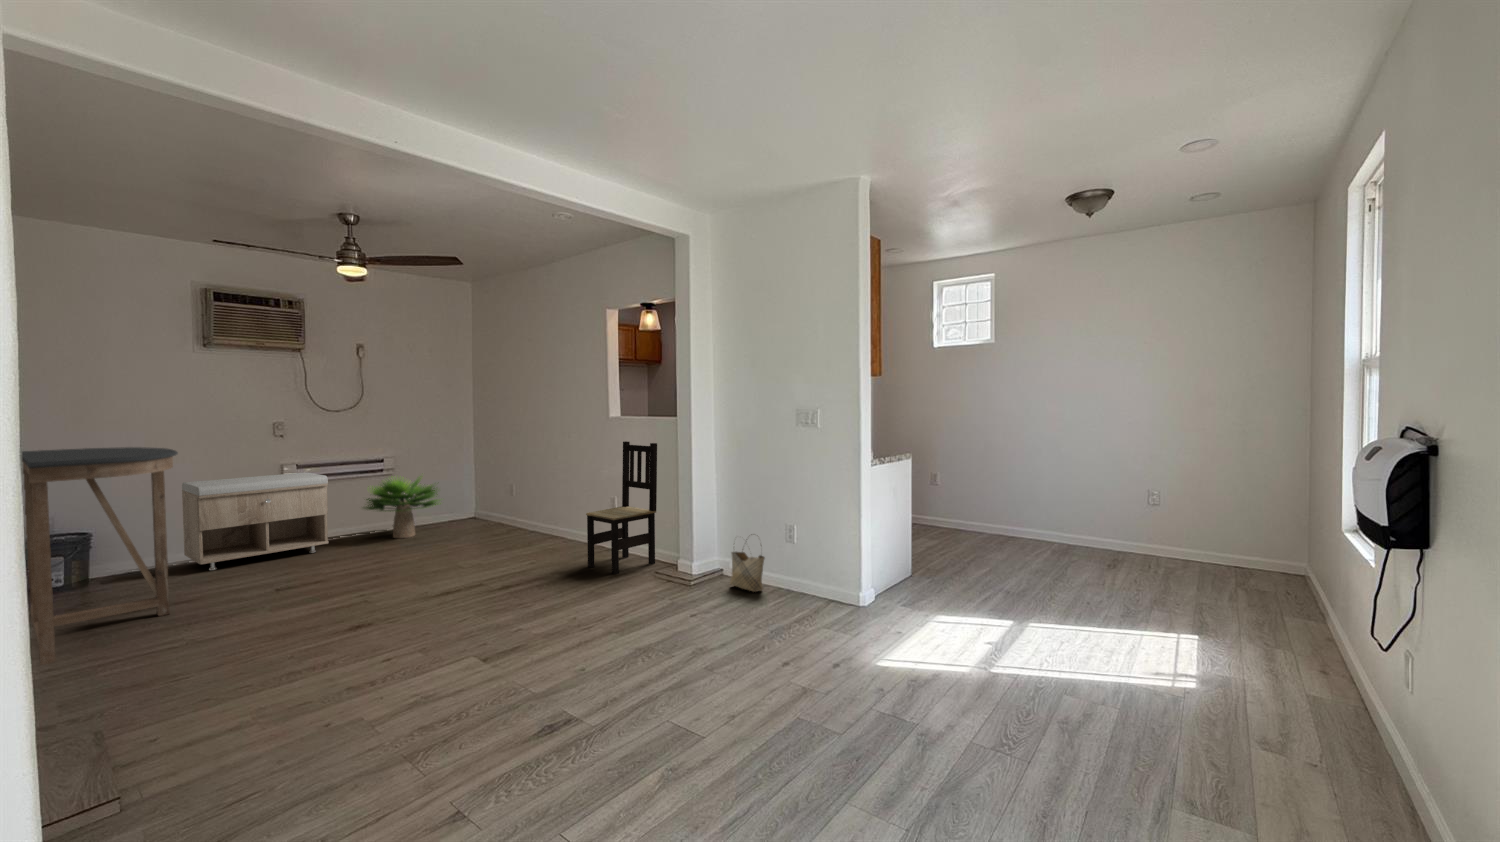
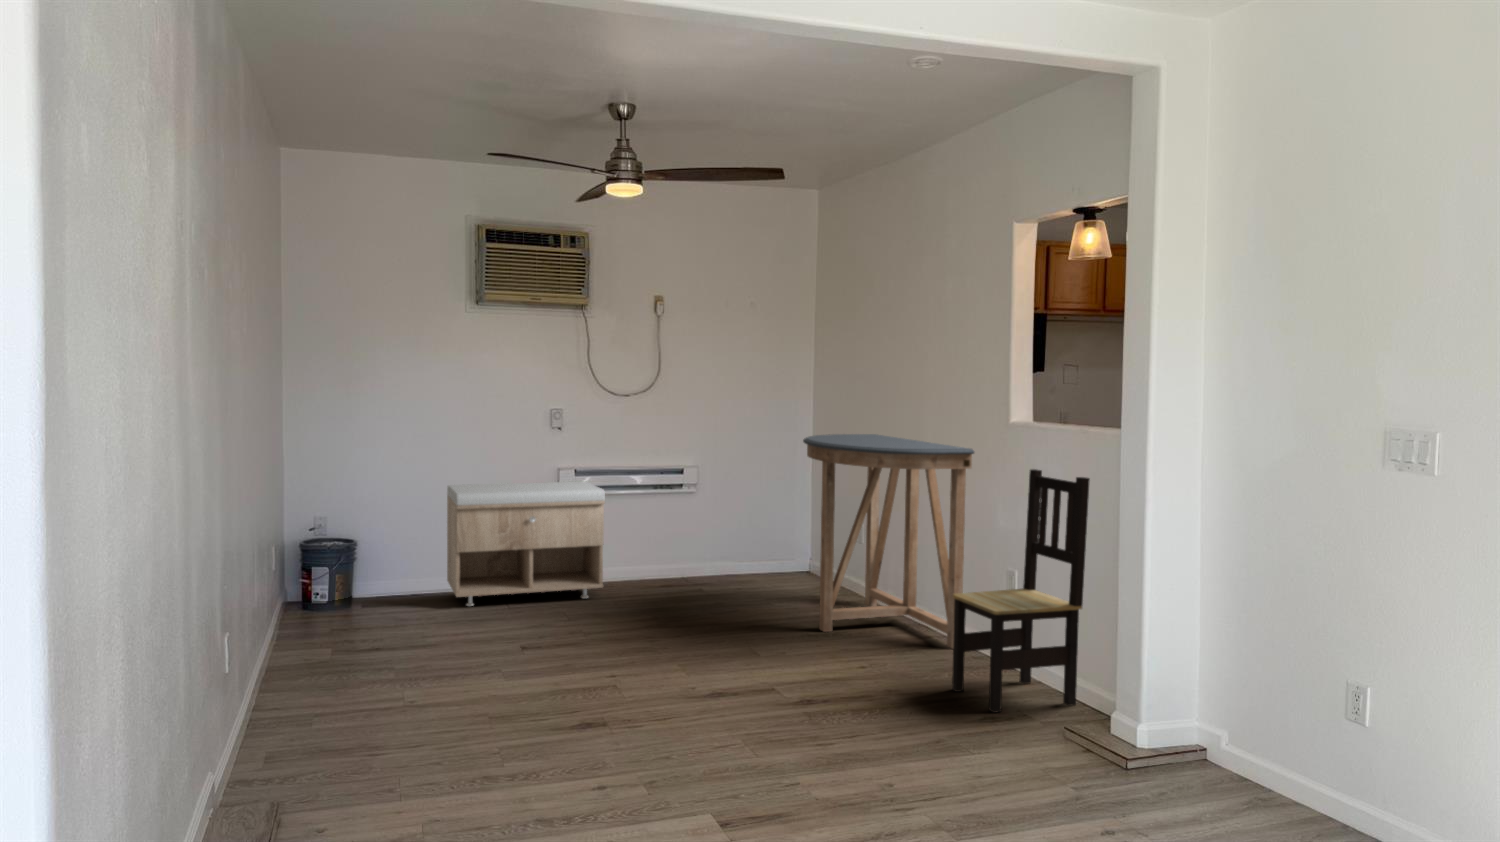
console table: present [22,447,178,665] -> present [803,434,974,649]
potted plant: present [364,476,441,538] -> none [646,493,764,592]
woven basket: present [730,552,765,592] -> none [1211,686,1291,809]

